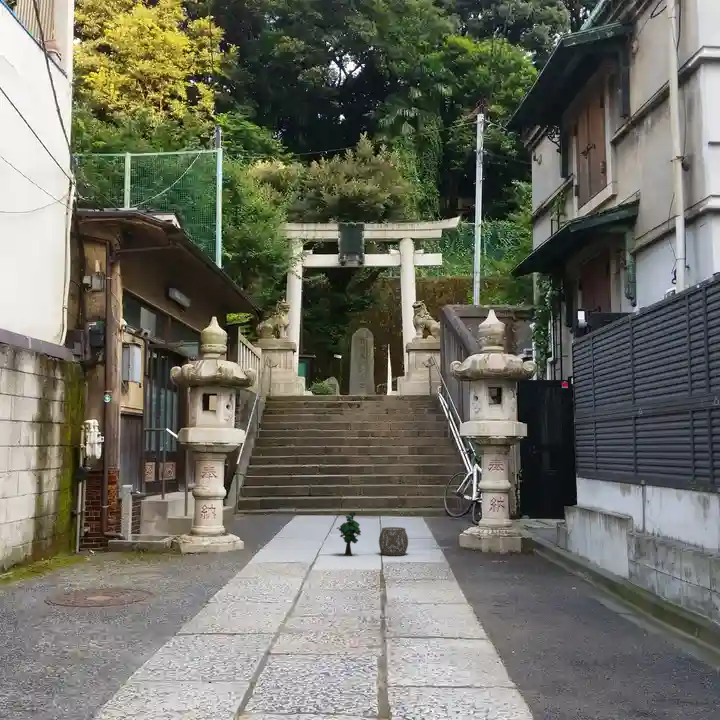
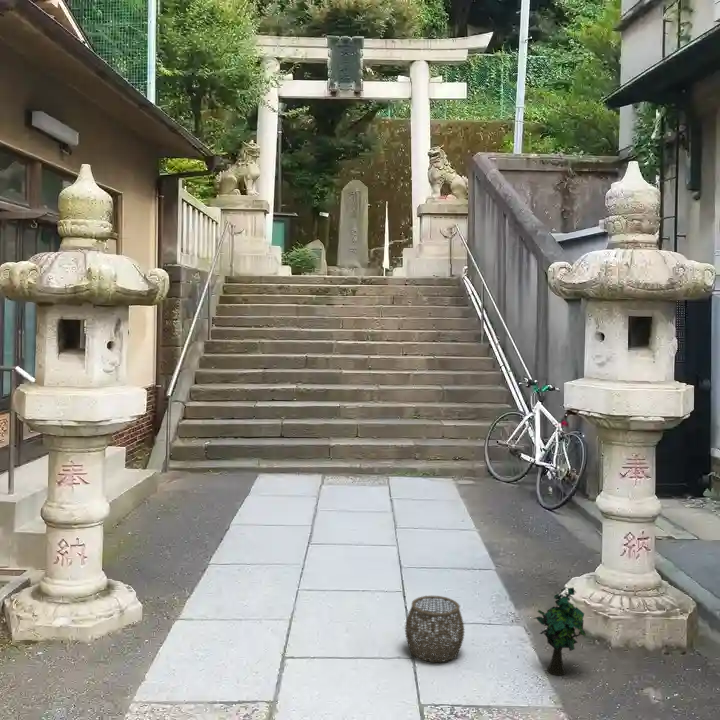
decorative plant: present [337,512,361,556] -> present [534,588,586,675]

